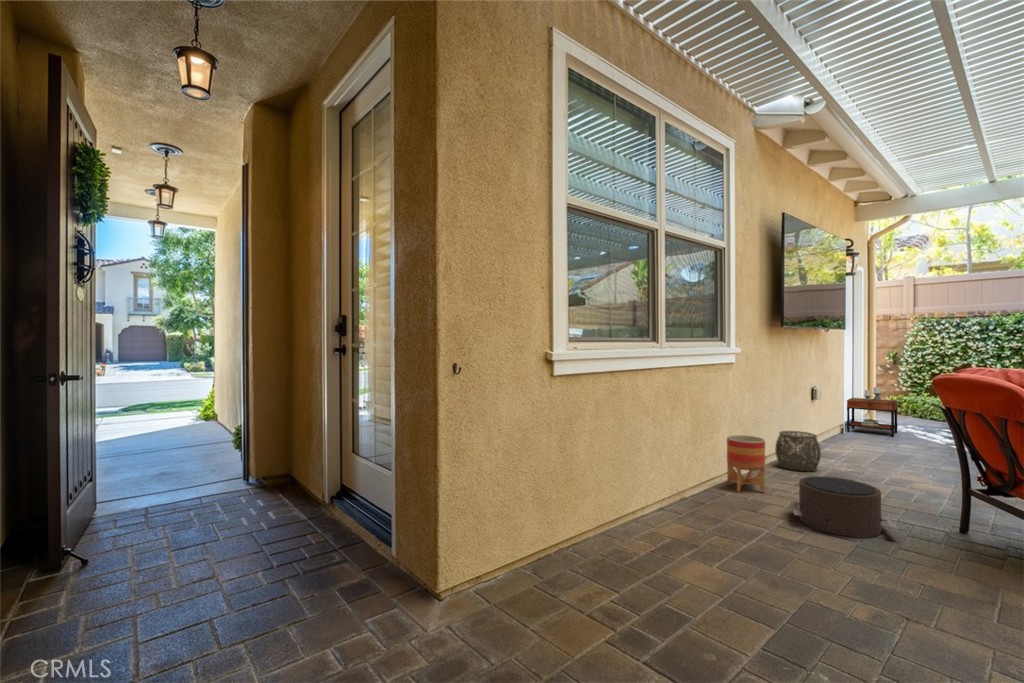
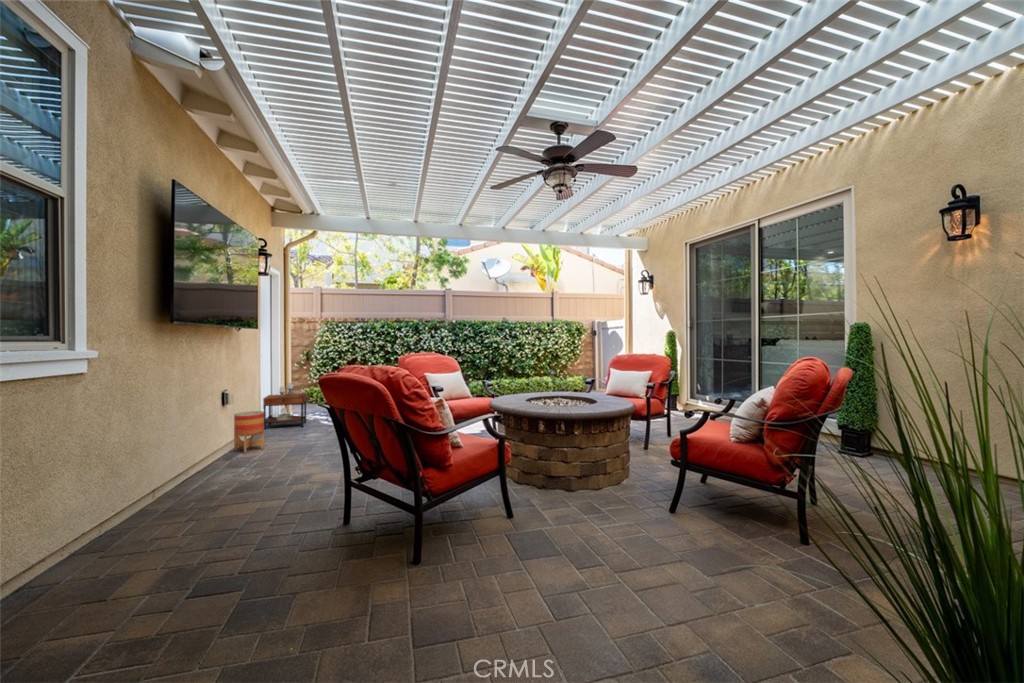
woven basket: present [775,431,821,471] -> none [167,447,226,498]
planter: present [727,435,765,493] -> present [234,411,264,453]
pouf: present [791,476,898,538] -> none [163,503,292,590]

